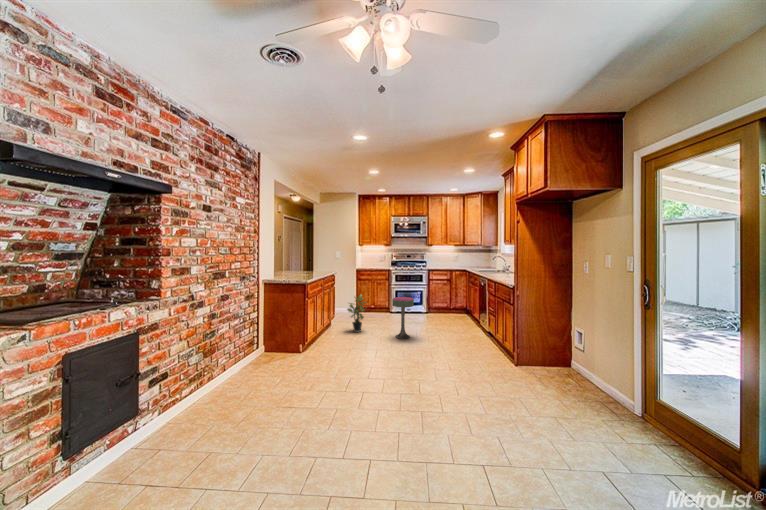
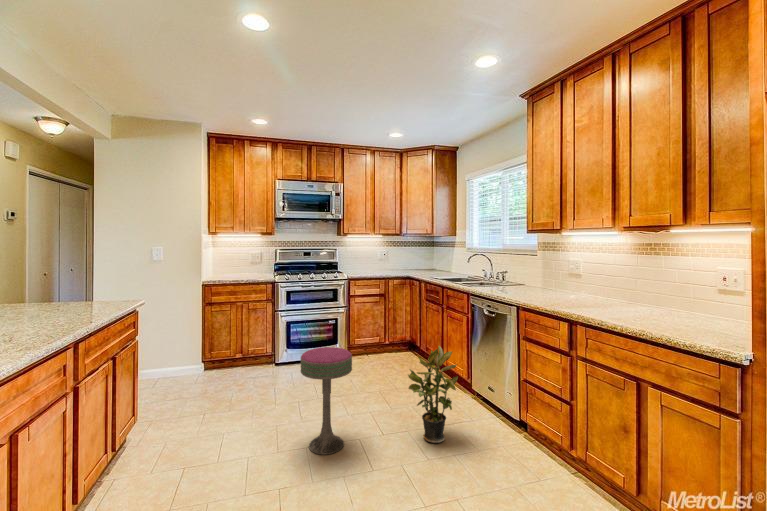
potted plant: present [347,294,366,332] -> present [408,346,458,443]

